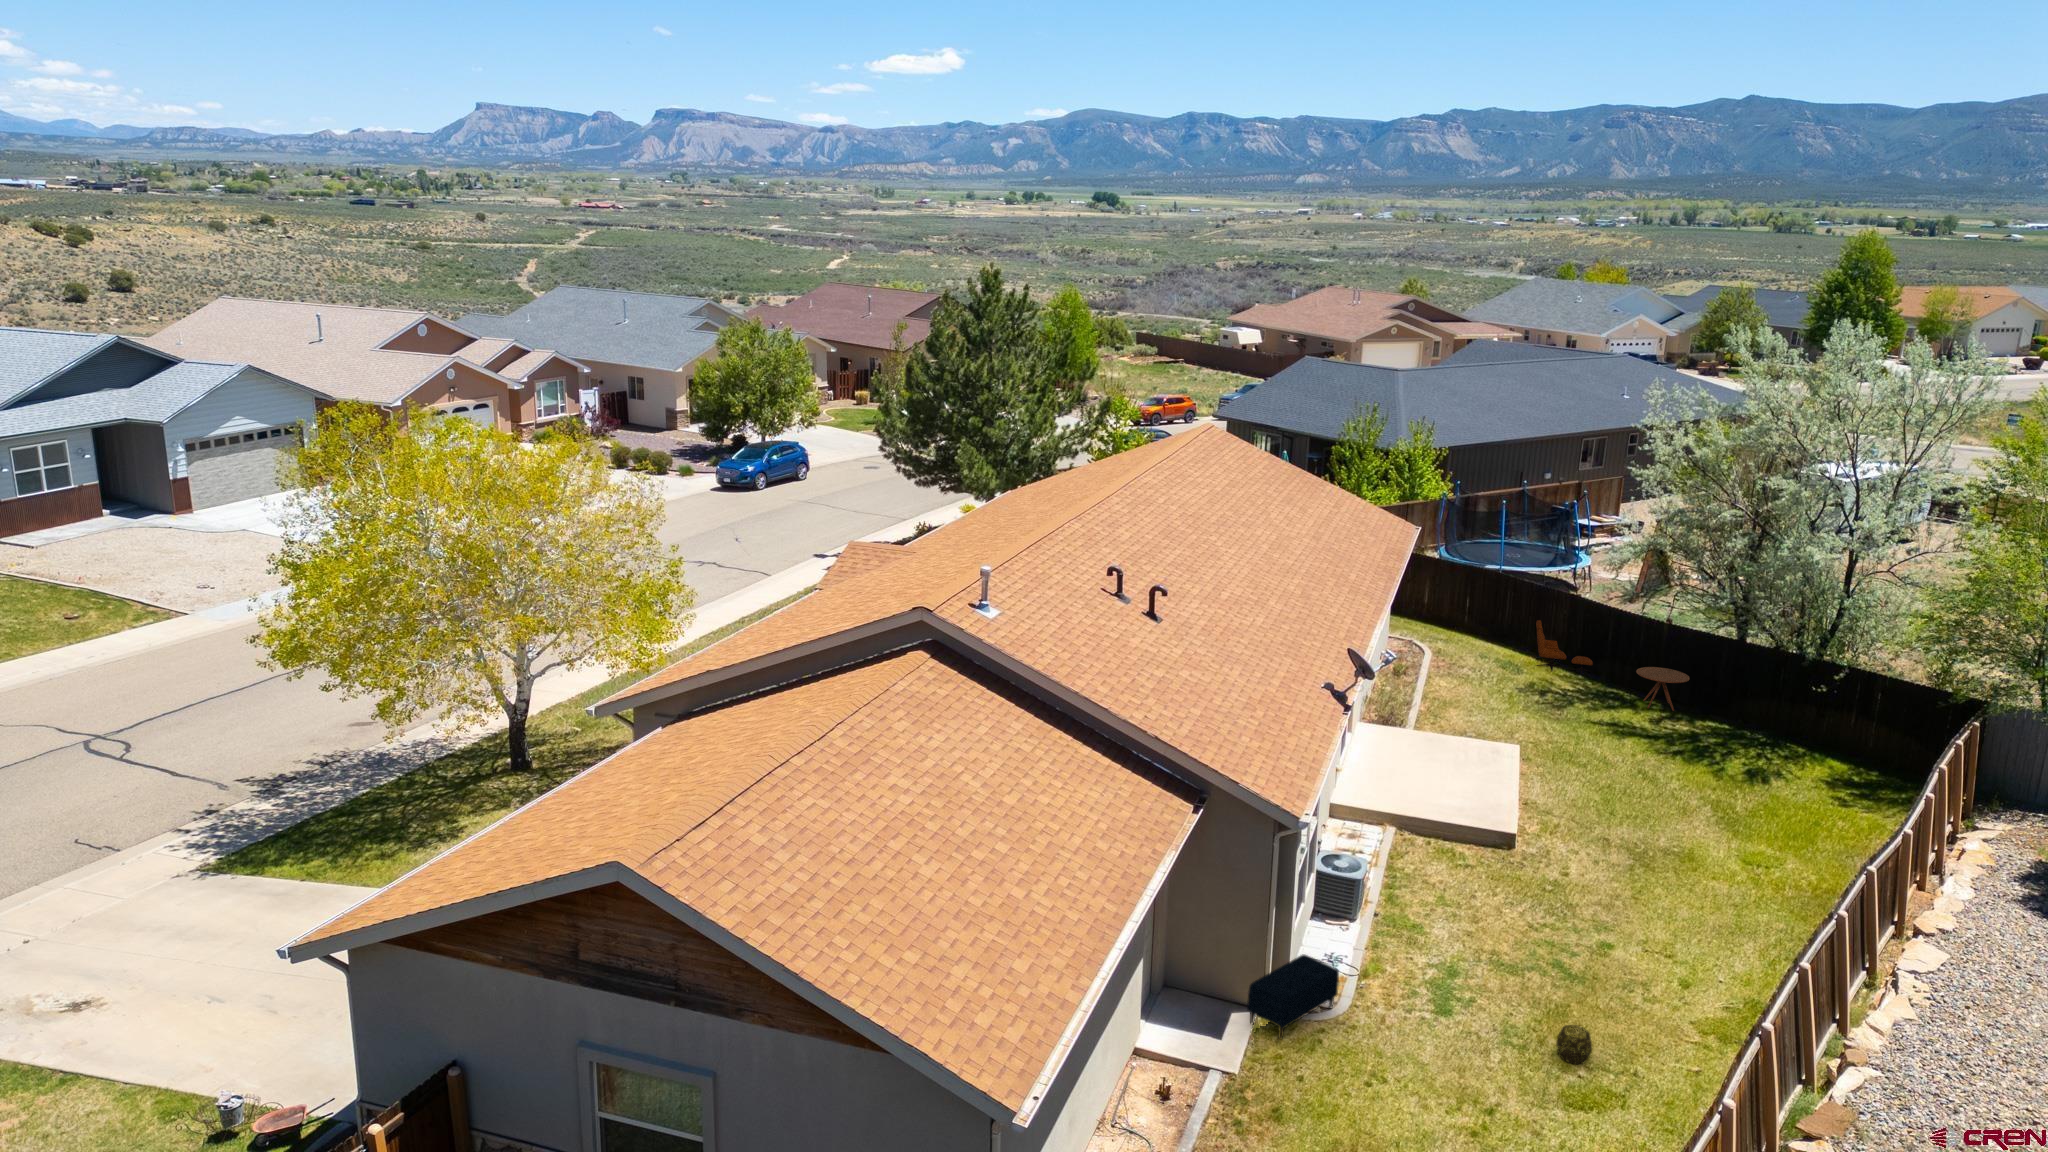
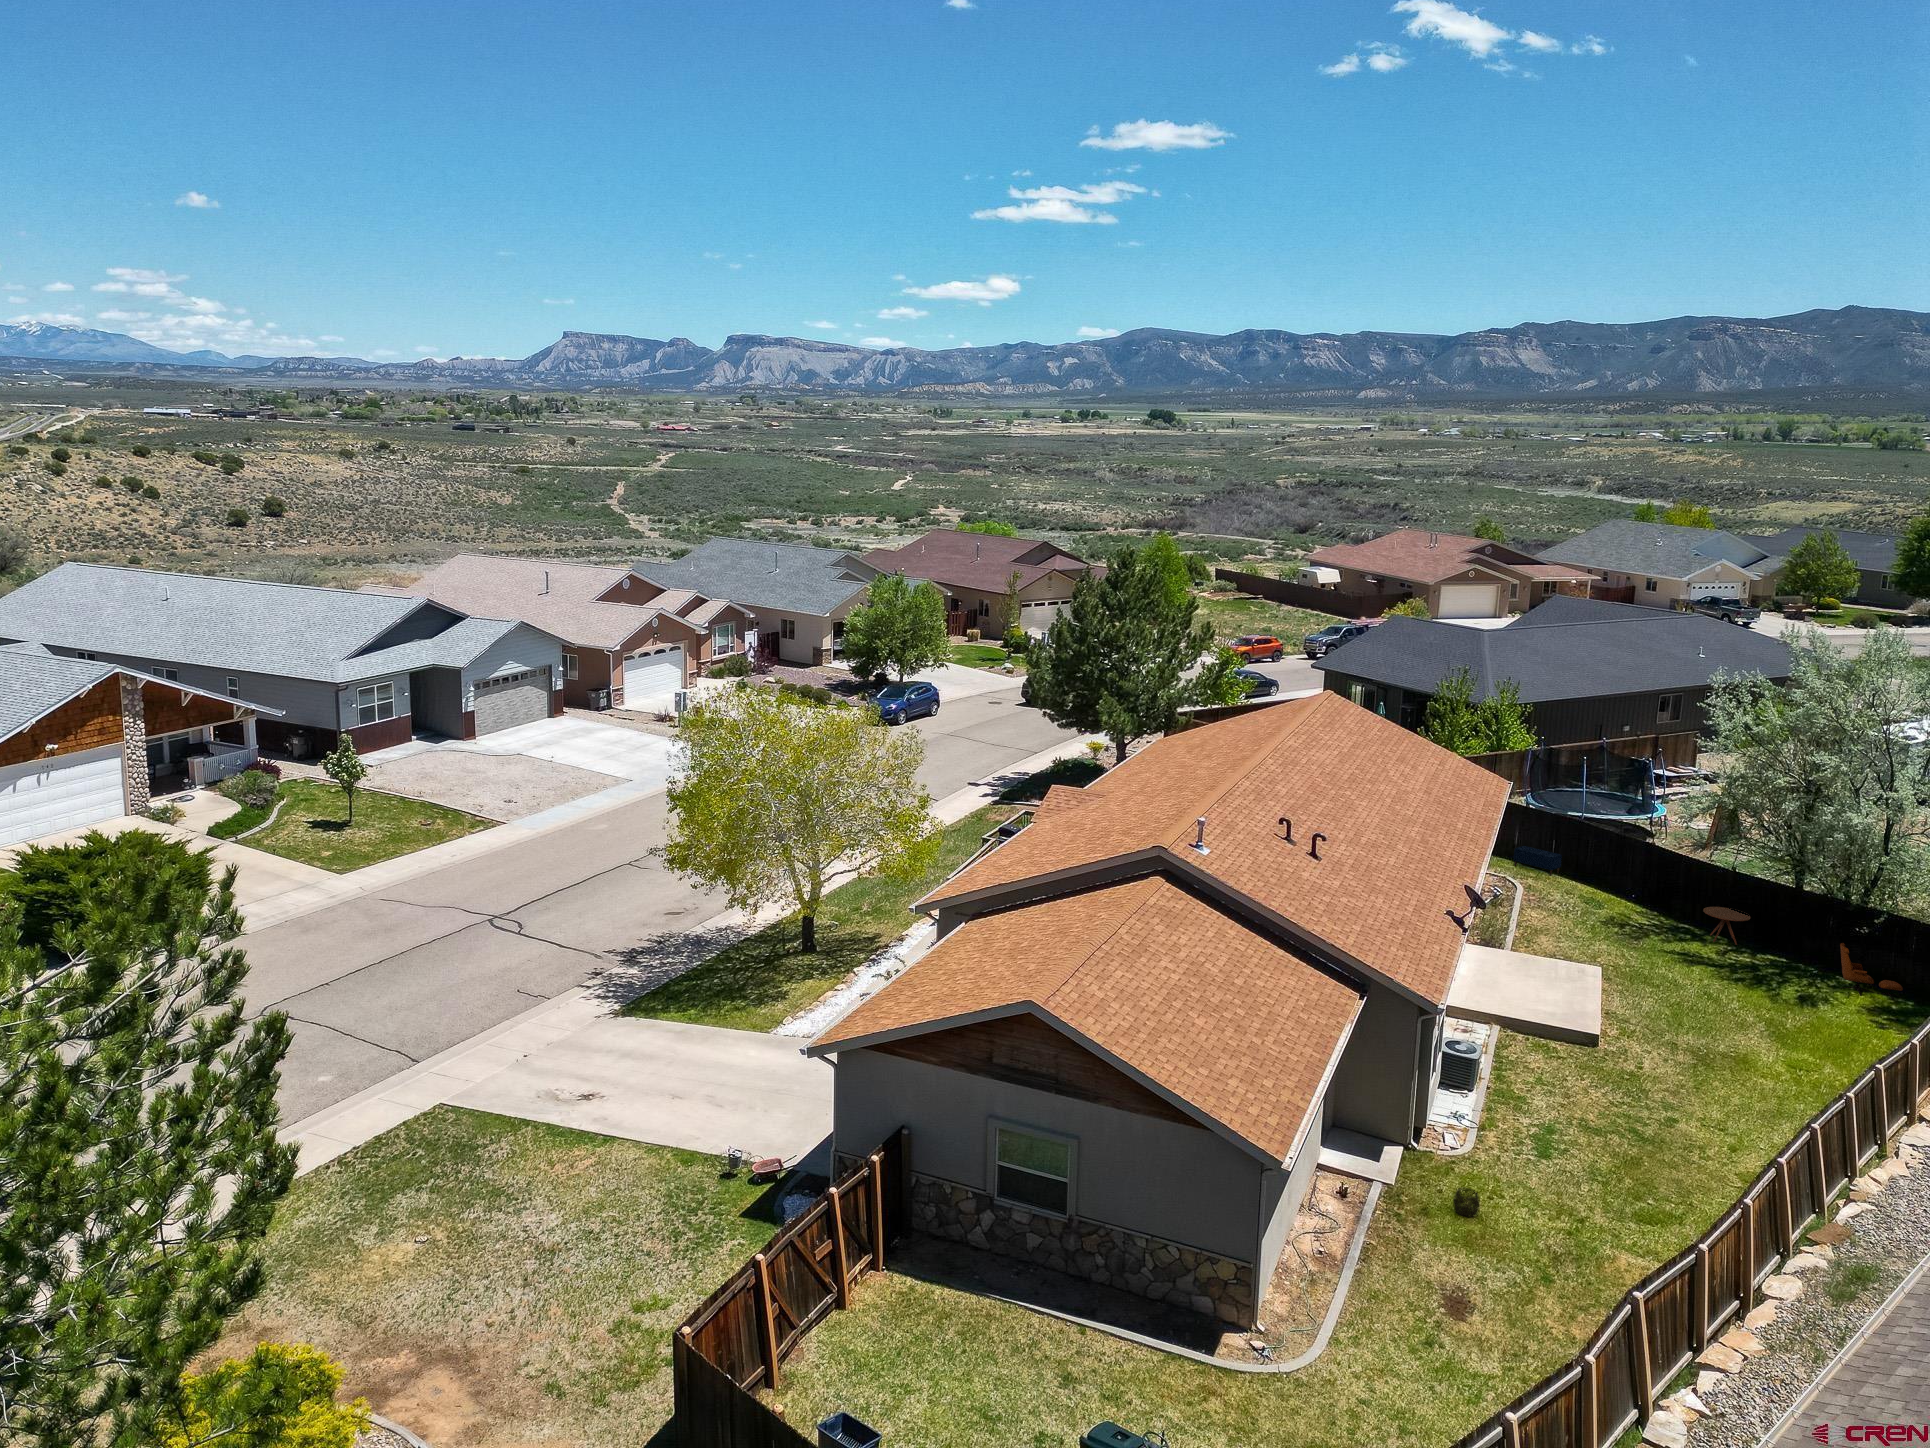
lounge chair: present [1536,620,1593,674] -> present [1840,943,1903,999]
bench: present [1247,955,1339,1039] -> present [1513,846,1562,876]
woven basket: present [1556,1025,1592,1065] -> present [1453,1187,1480,1217]

